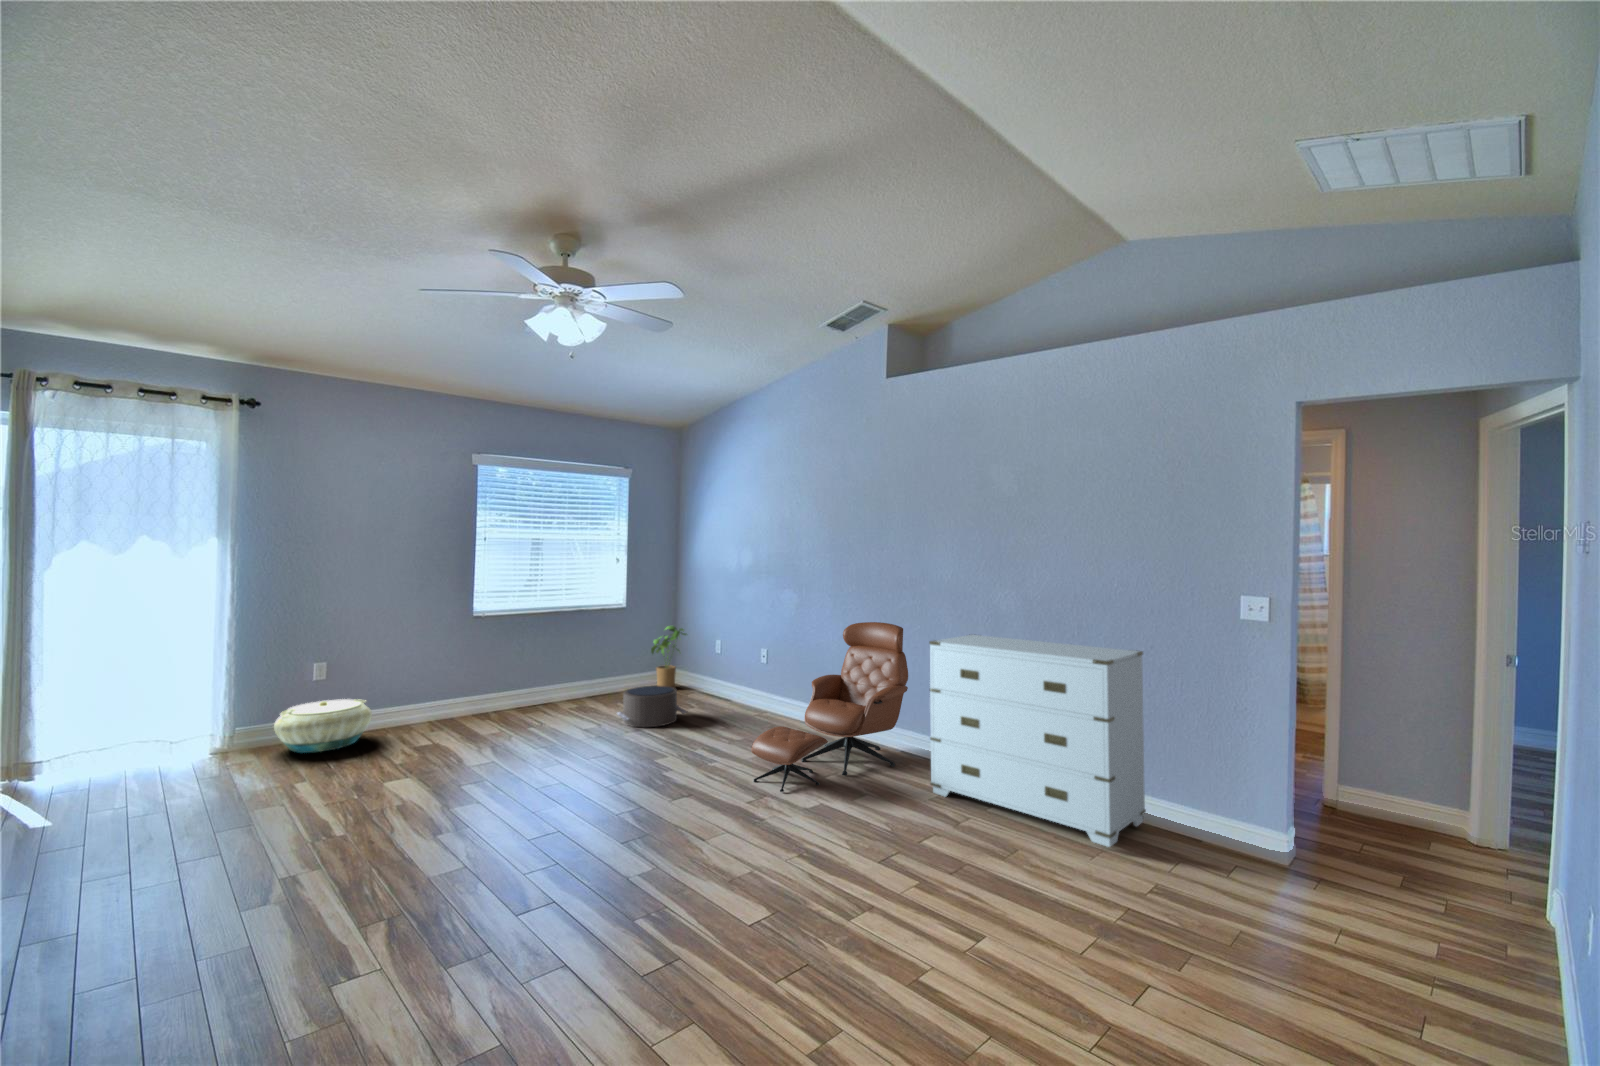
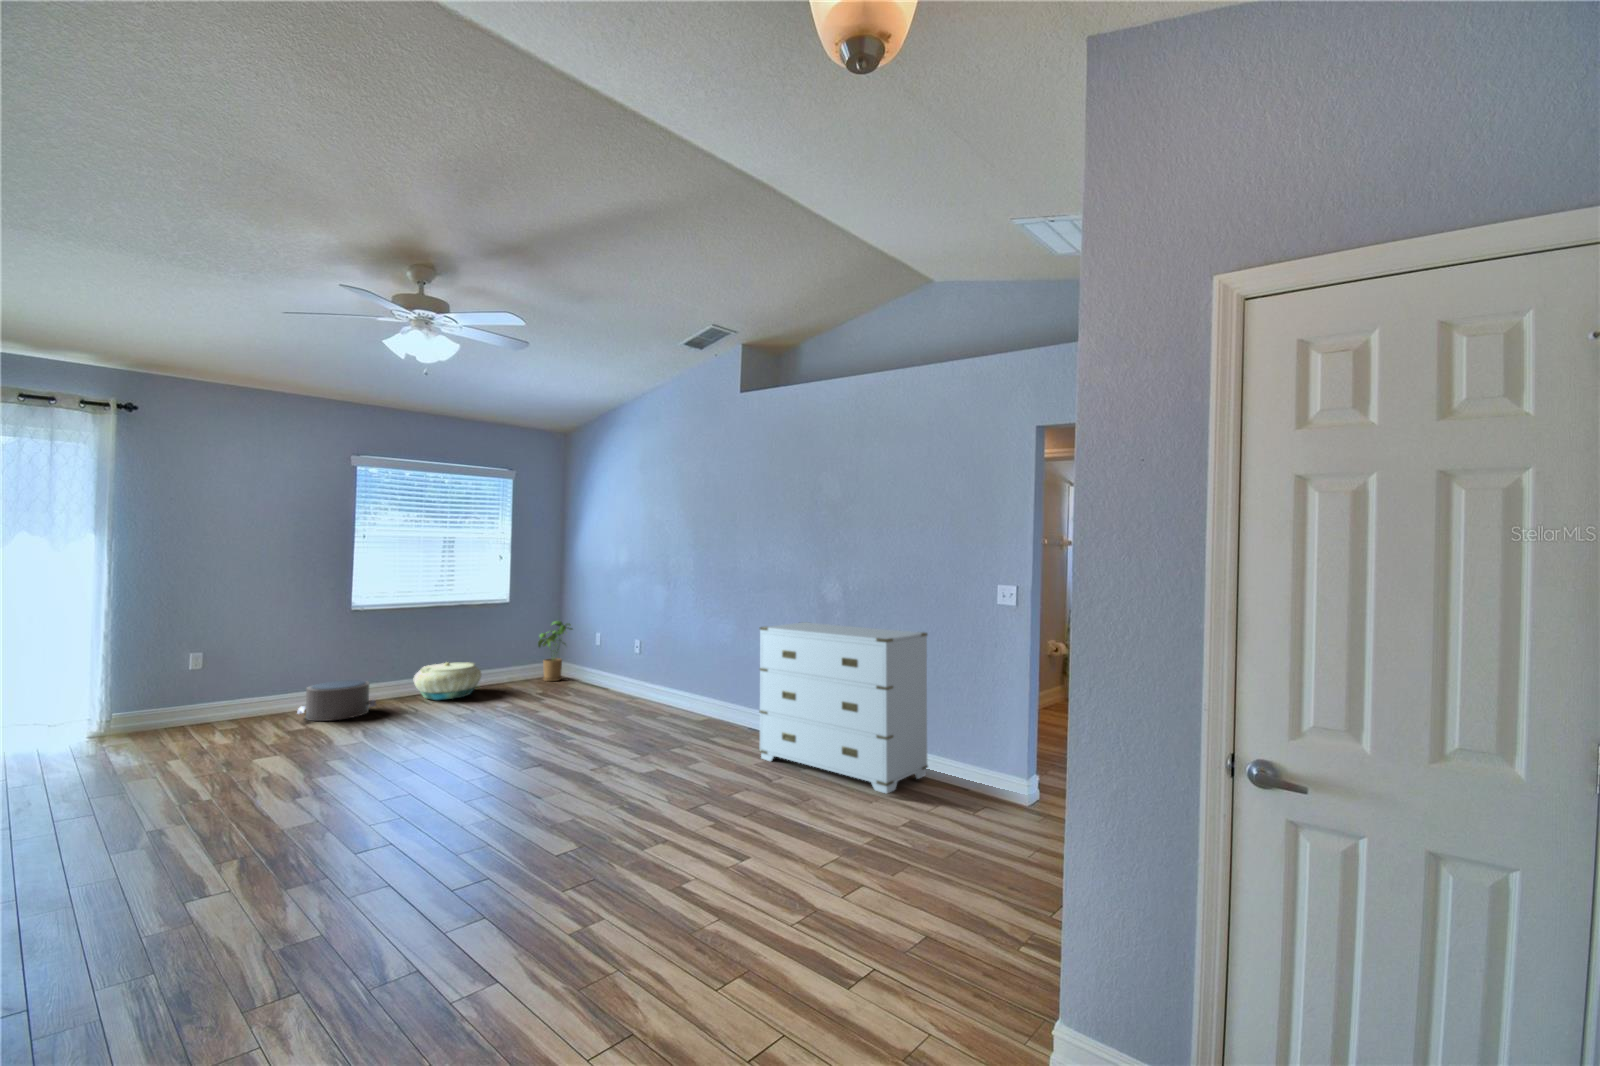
lounge chair: present [751,622,908,792] -> none [604,614,753,760]
pouf: present [617,686,687,727] -> present [297,680,376,721]
basket: present [274,699,372,753] -> present [414,662,481,700]

